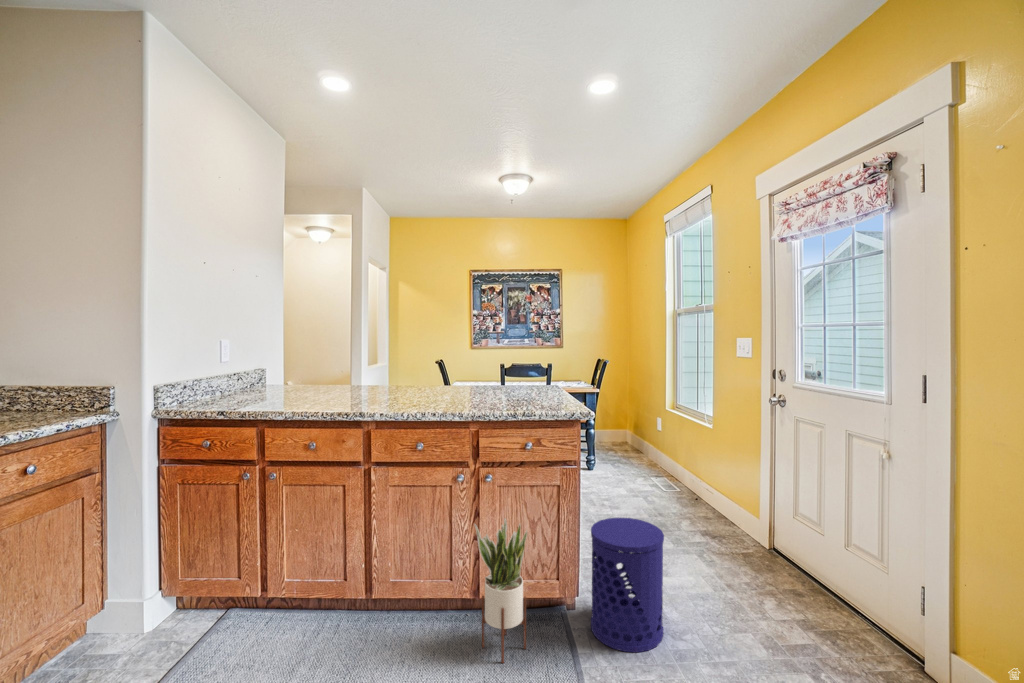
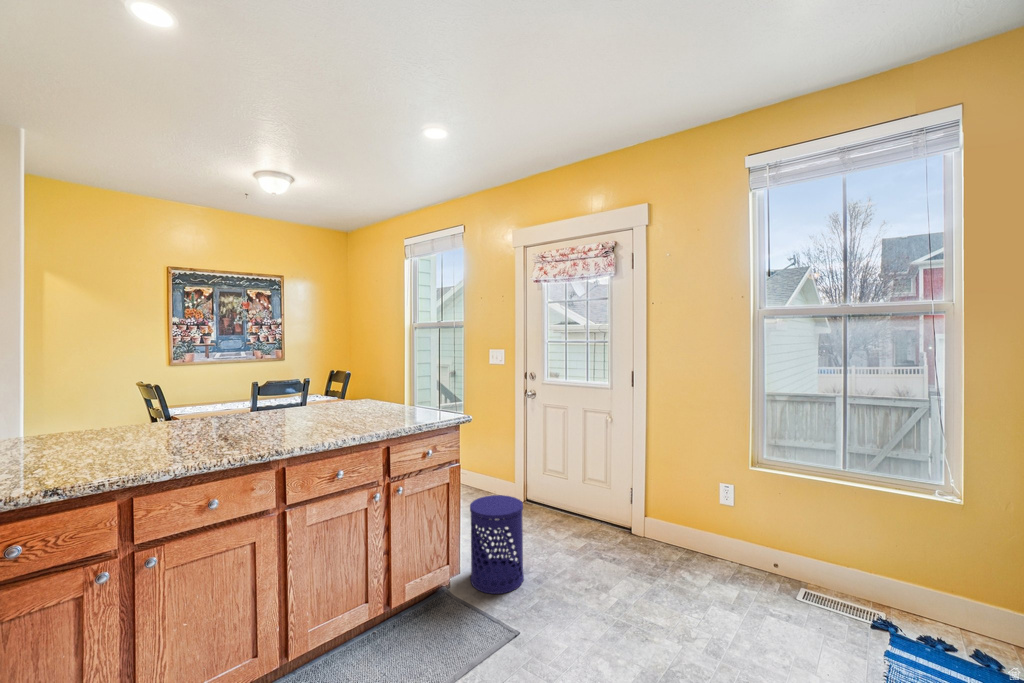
potted plant: present [475,519,527,663] -> none [415,518,449,640]

